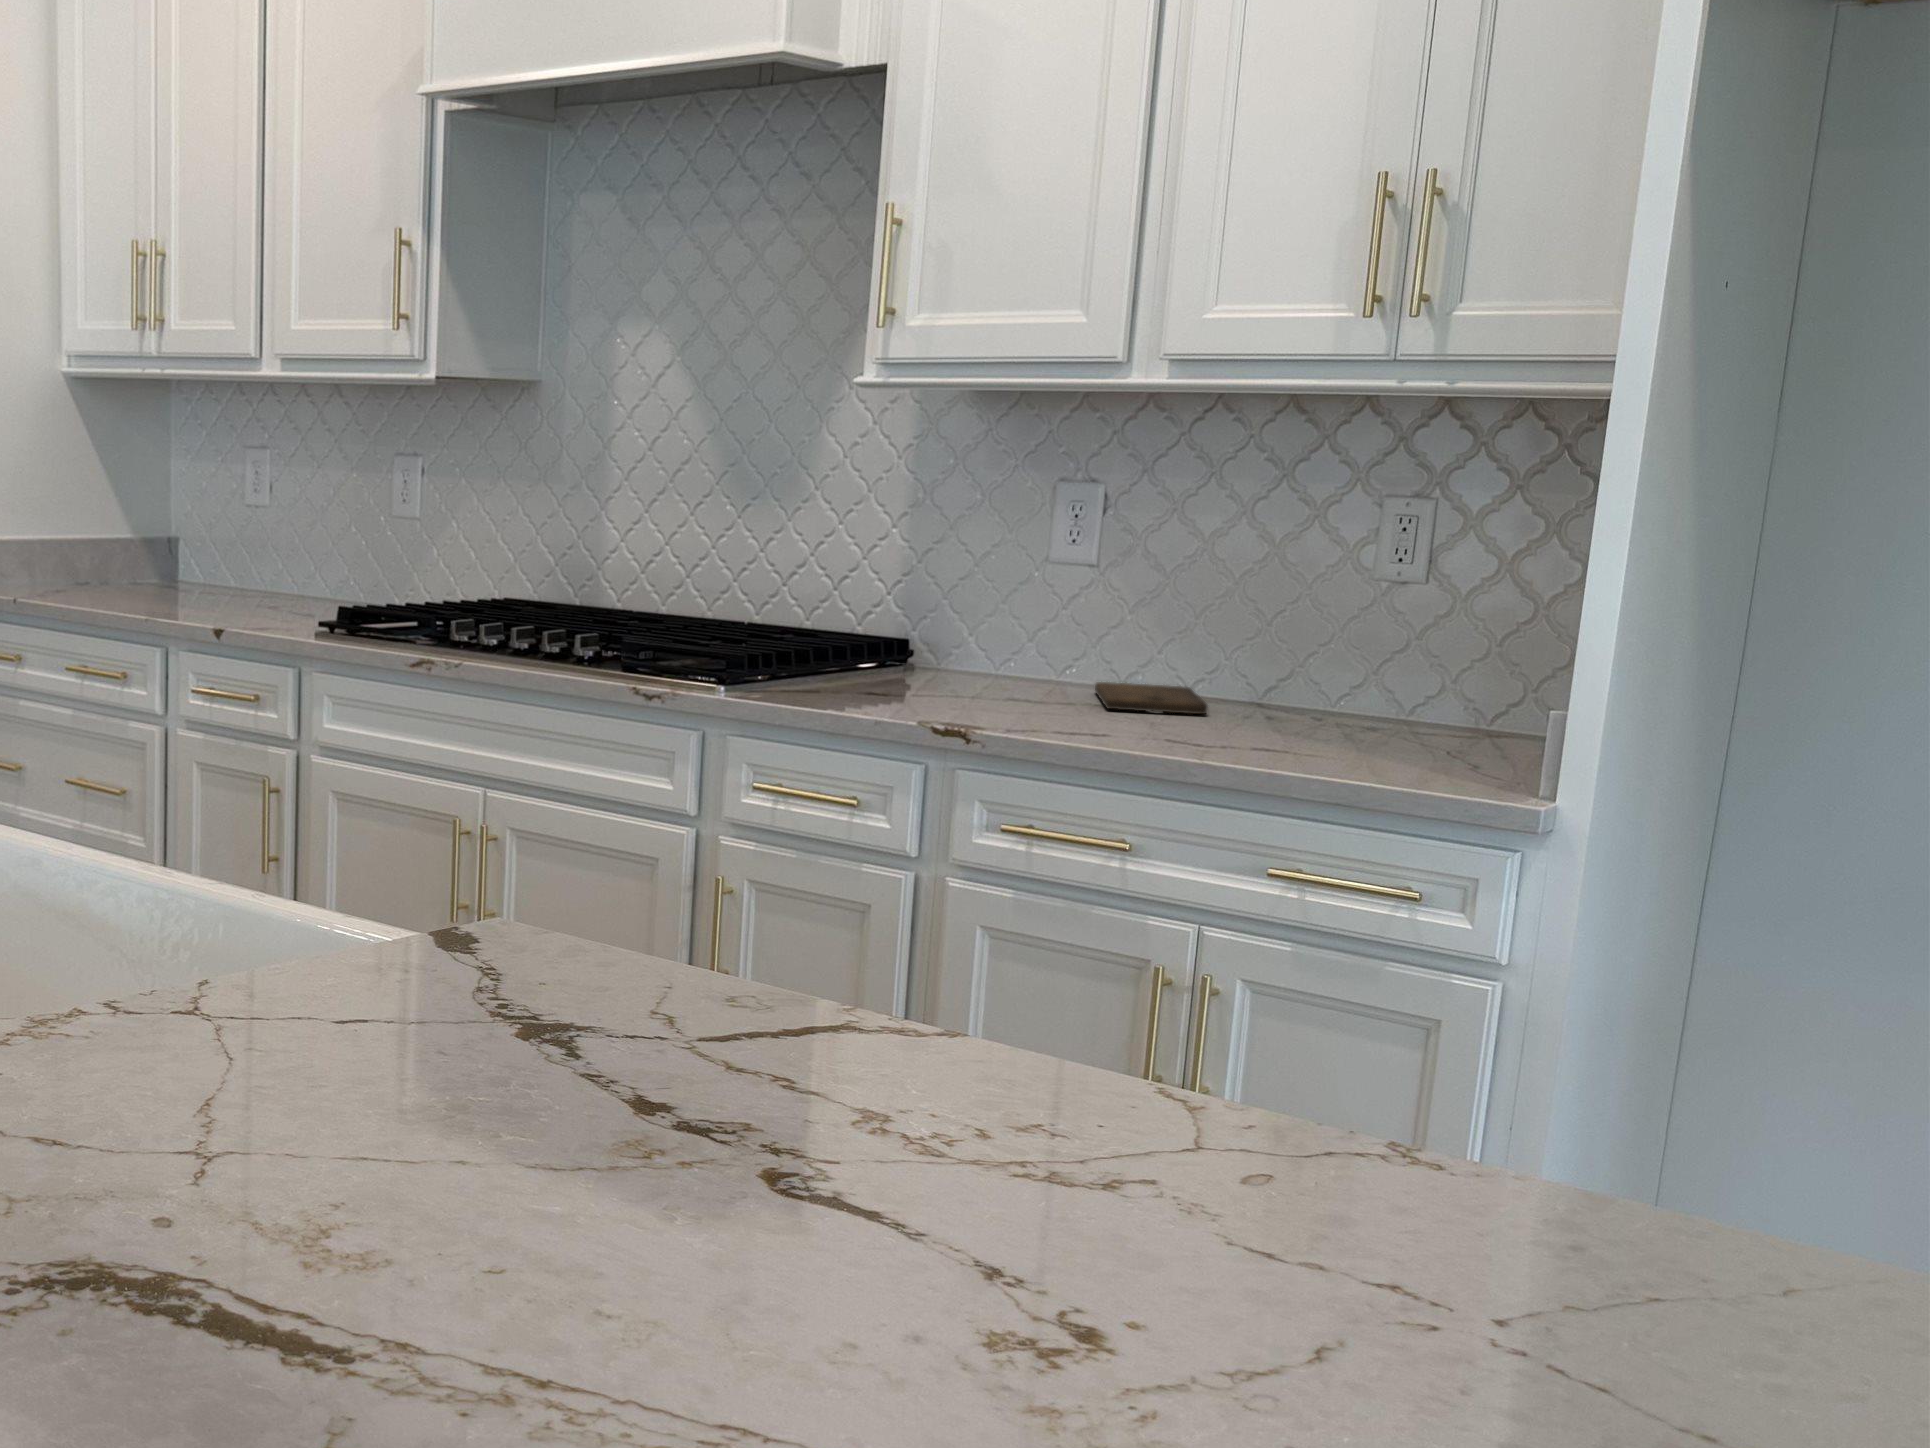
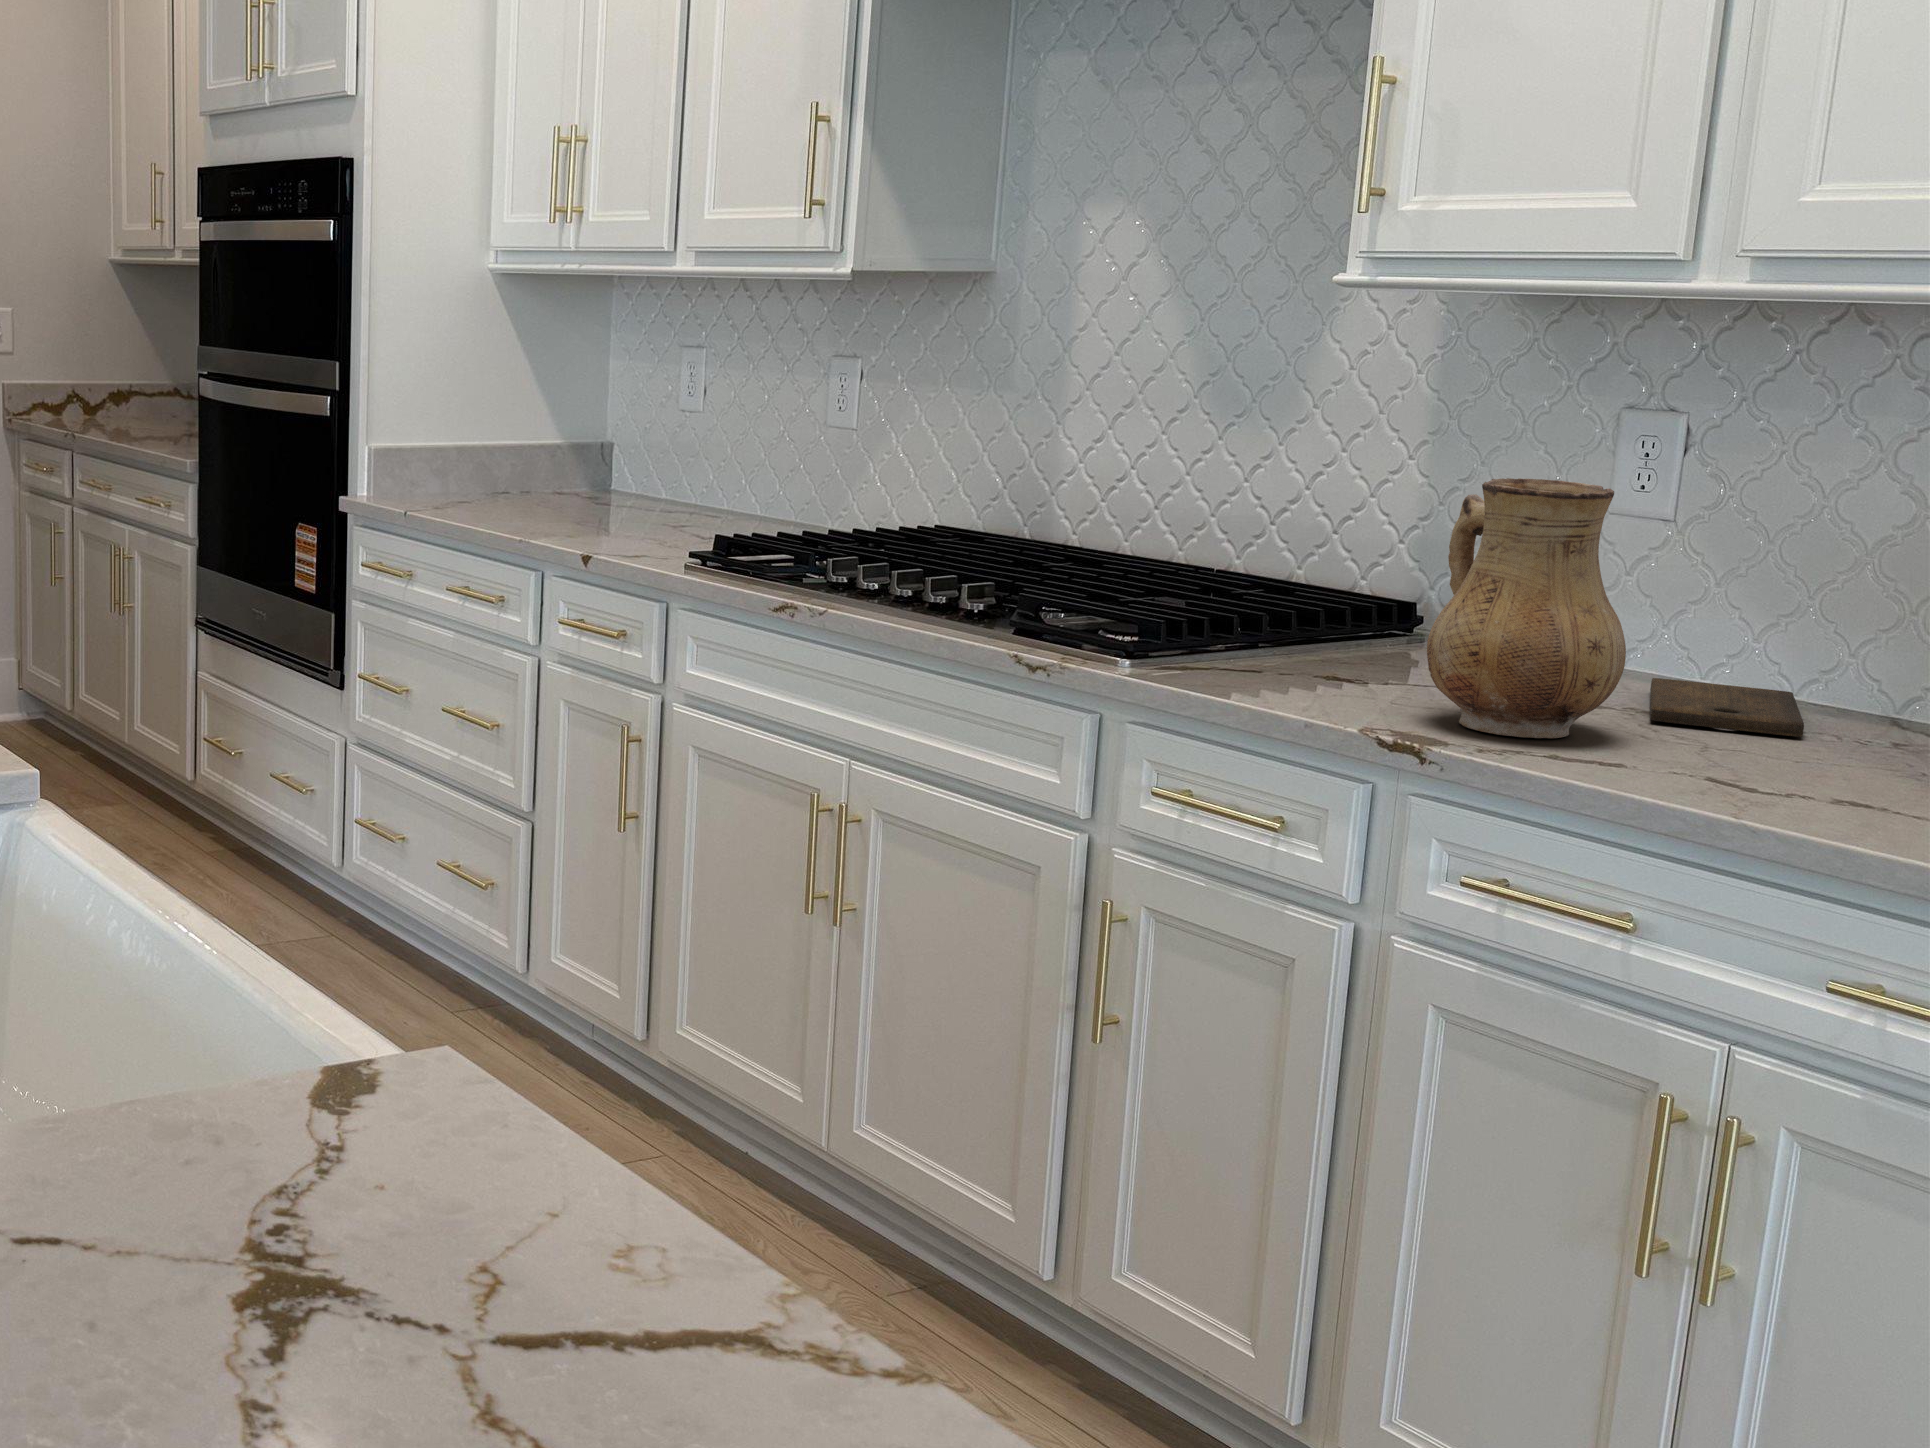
ceramic pitcher: none [959,528,1097,722] -> present [1427,478,1626,738]

